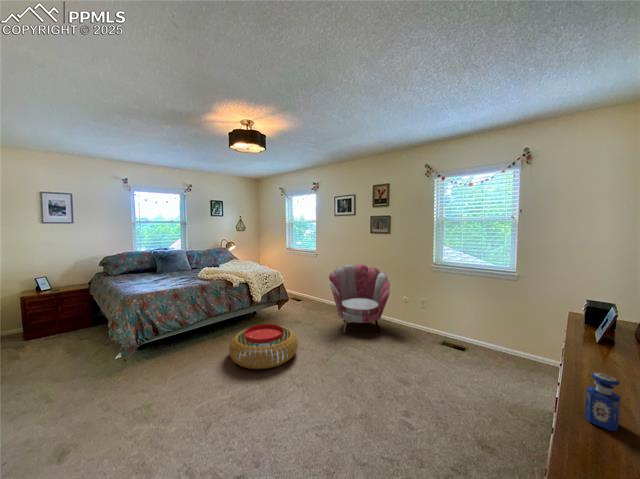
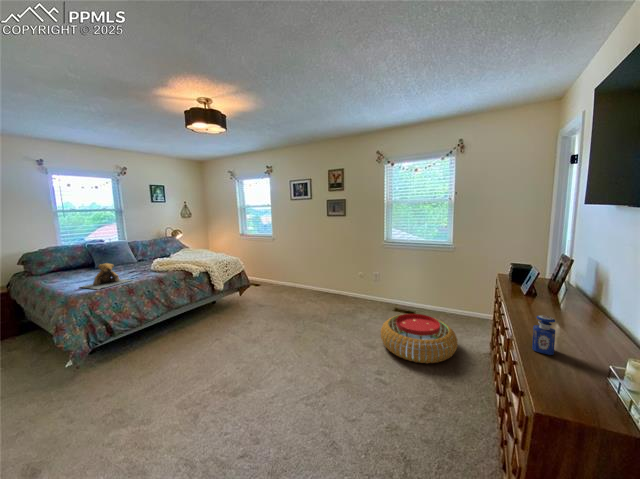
armchair: present [329,264,390,333] -> none [291,246,349,311]
teddy bear: none [137,269,181,292] -> present [82,263,131,289]
pouf: present [229,324,298,369] -> present [381,314,457,363]

